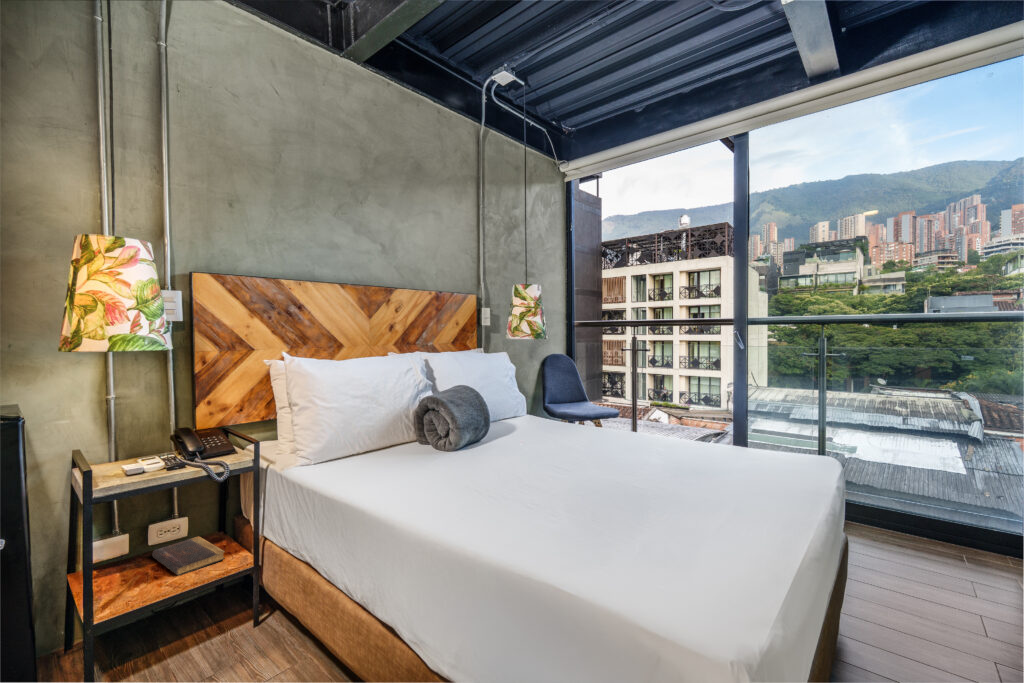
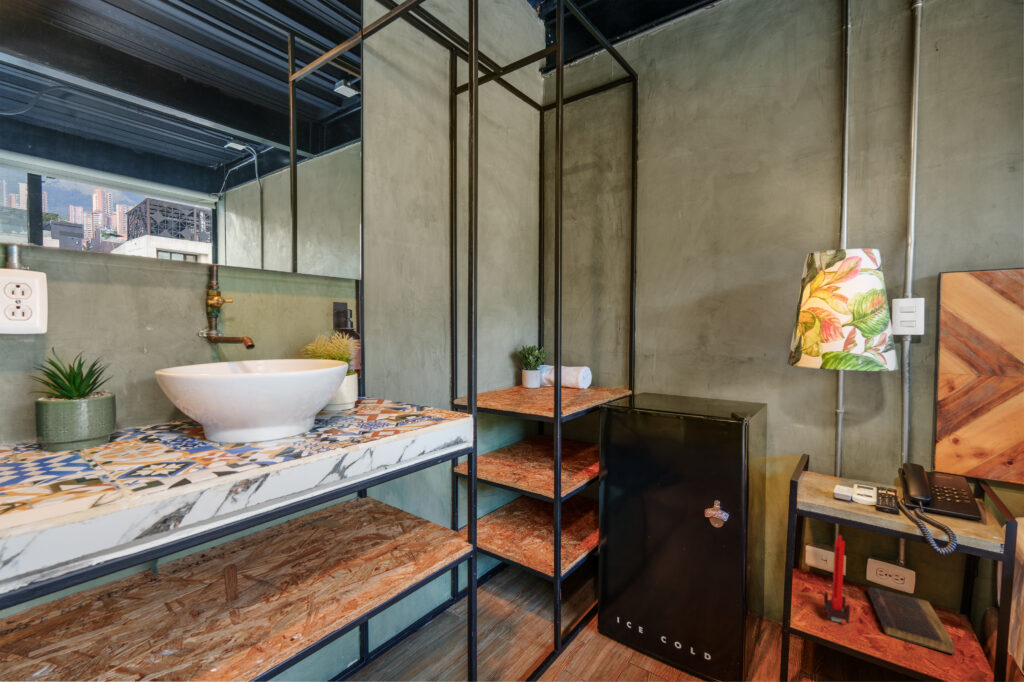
candle: none [121,509,149,593] -> present [824,535,850,623]

